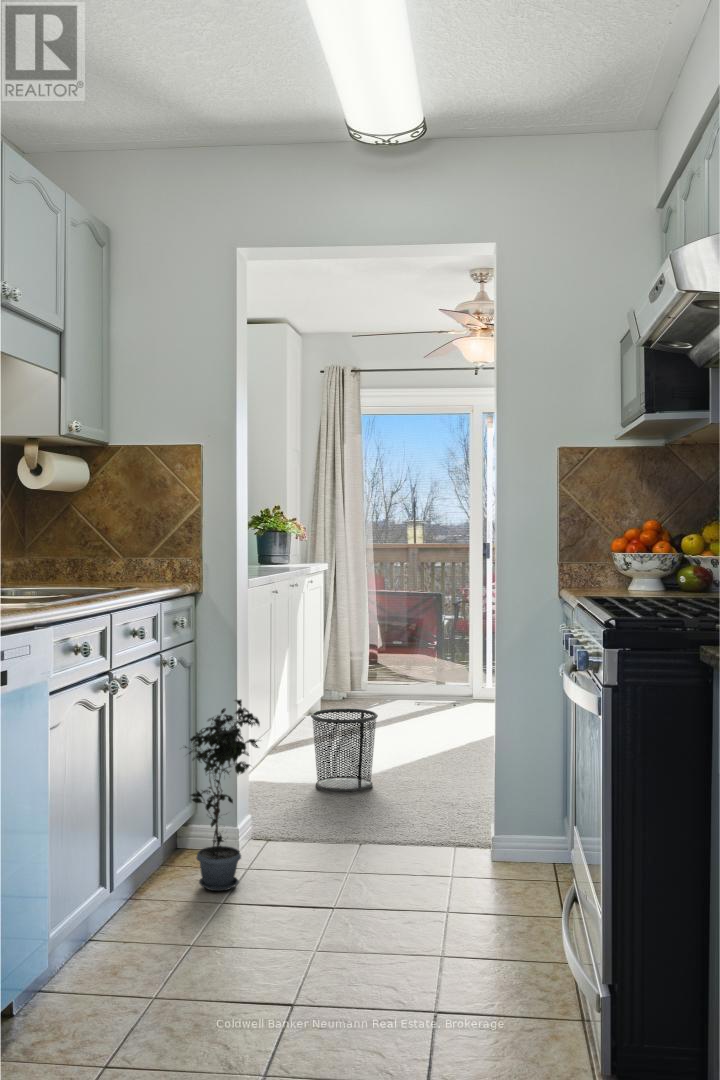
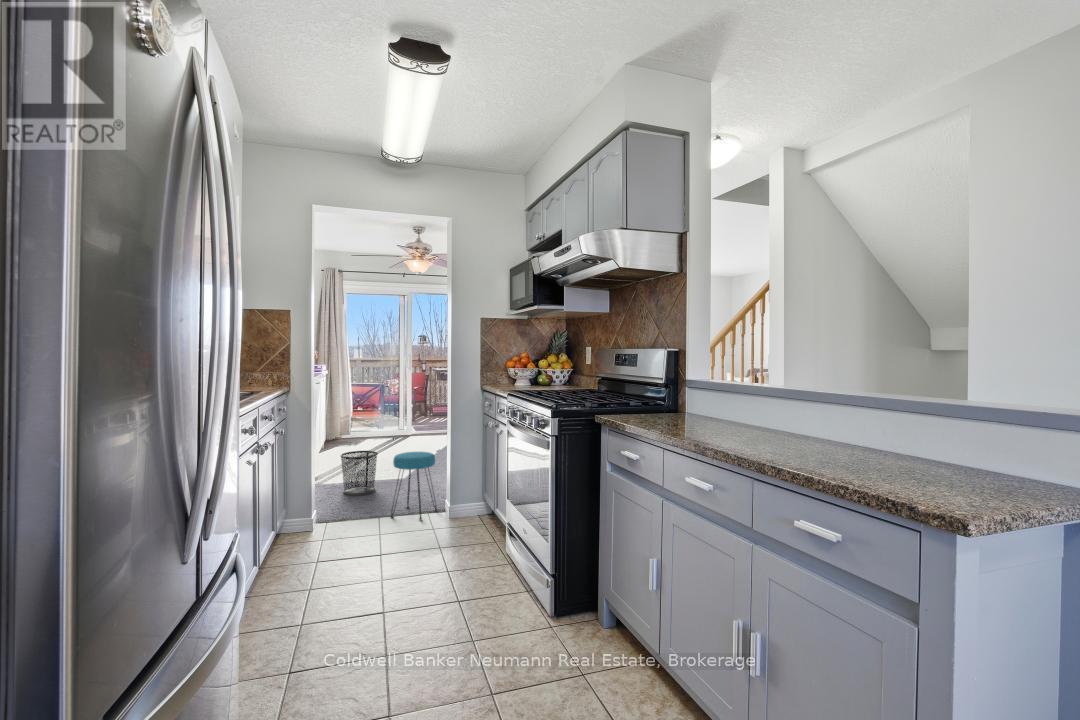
potted plant: present [185,699,260,891] -> none [290,450,340,556]
stool: none [376,718,469,854] -> present [391,452,437,520]

